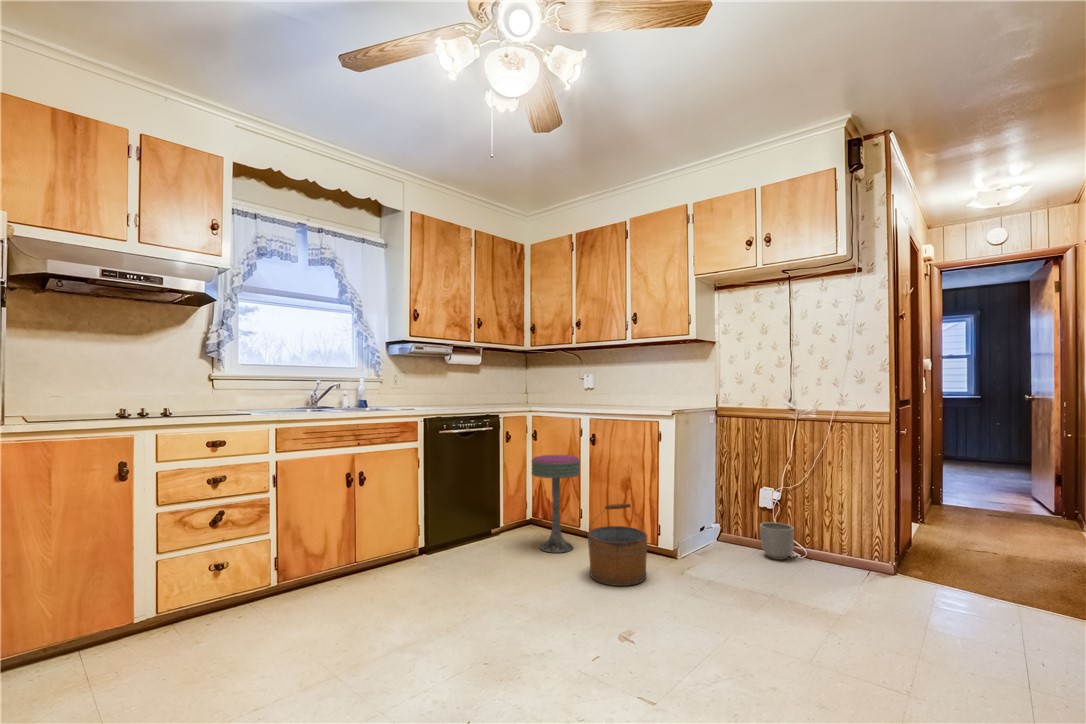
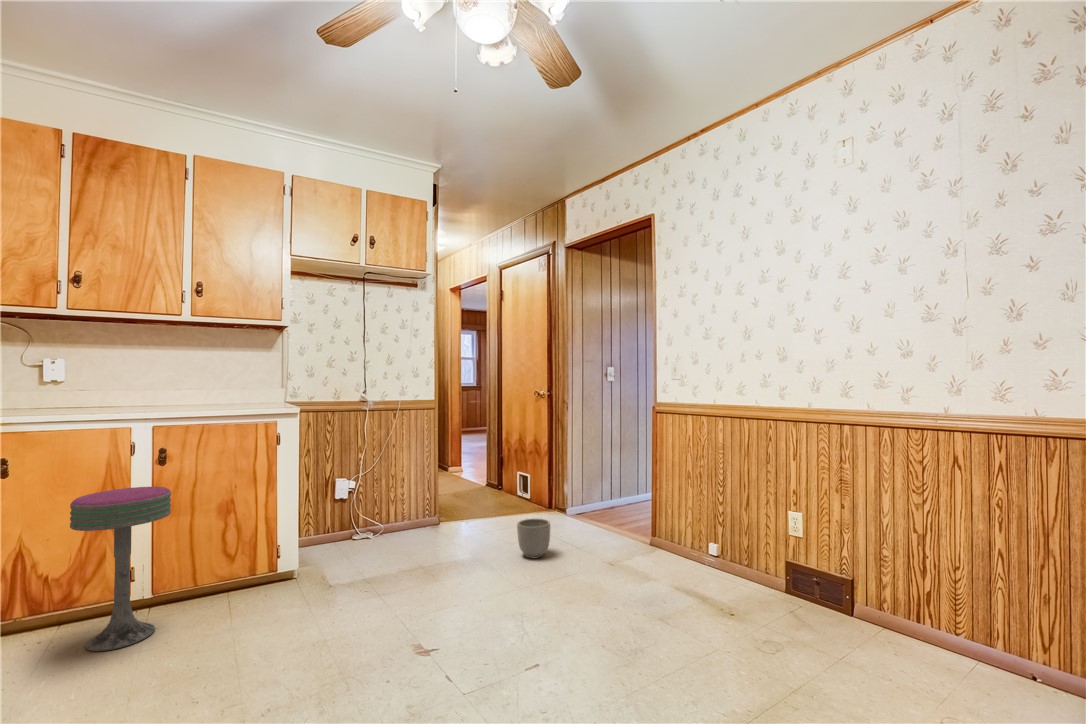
bucket: present [588,504,647,586] -> none [243,520,325,630]
planter: present [760,522,794,560] -> present [517,519,550,558]

